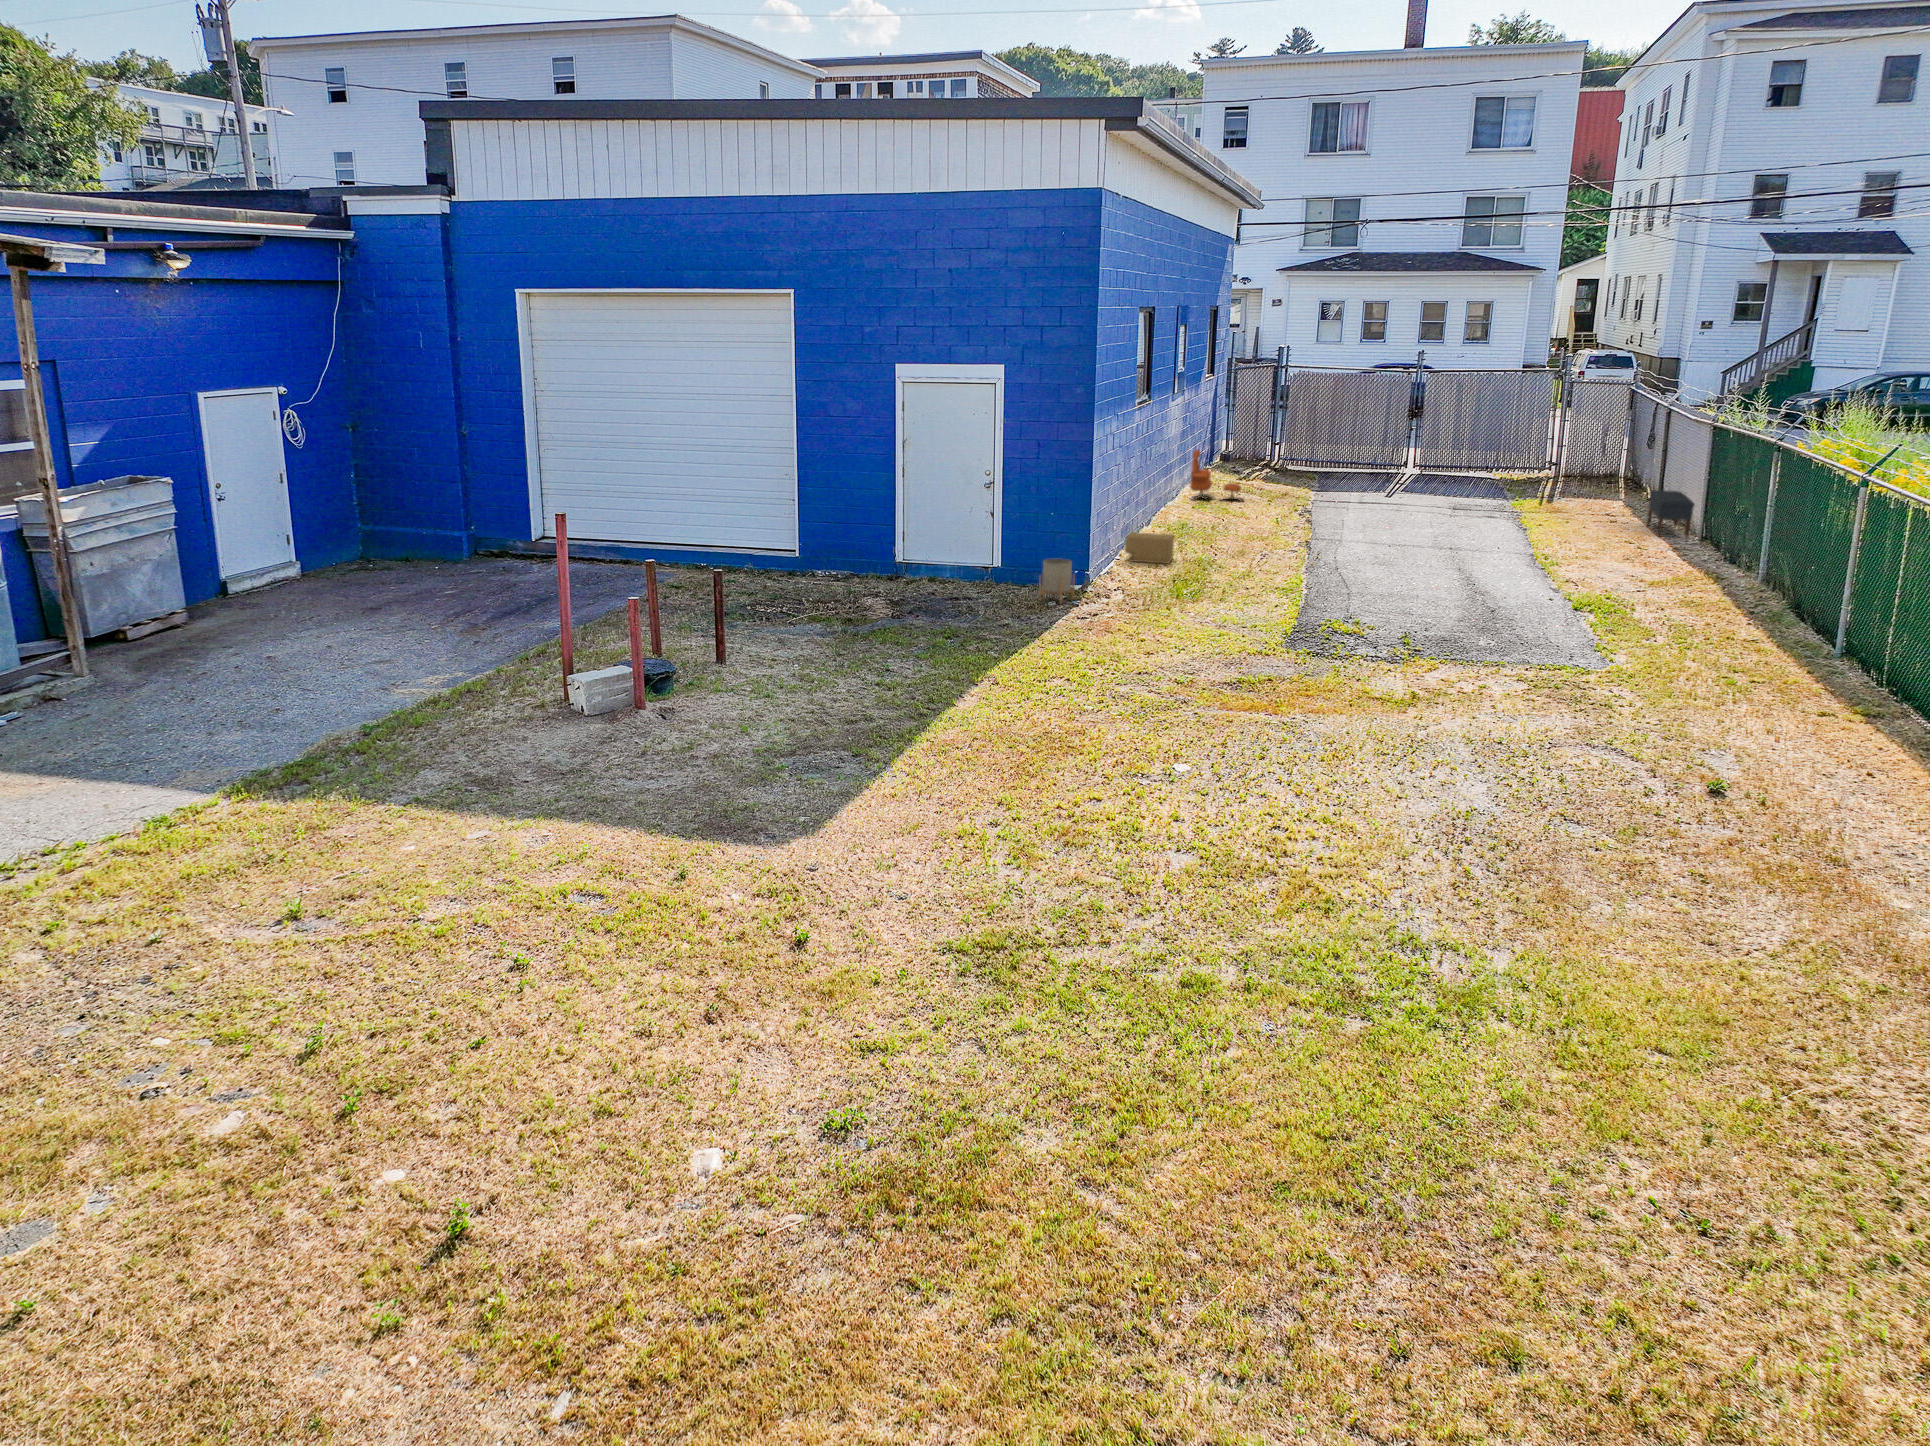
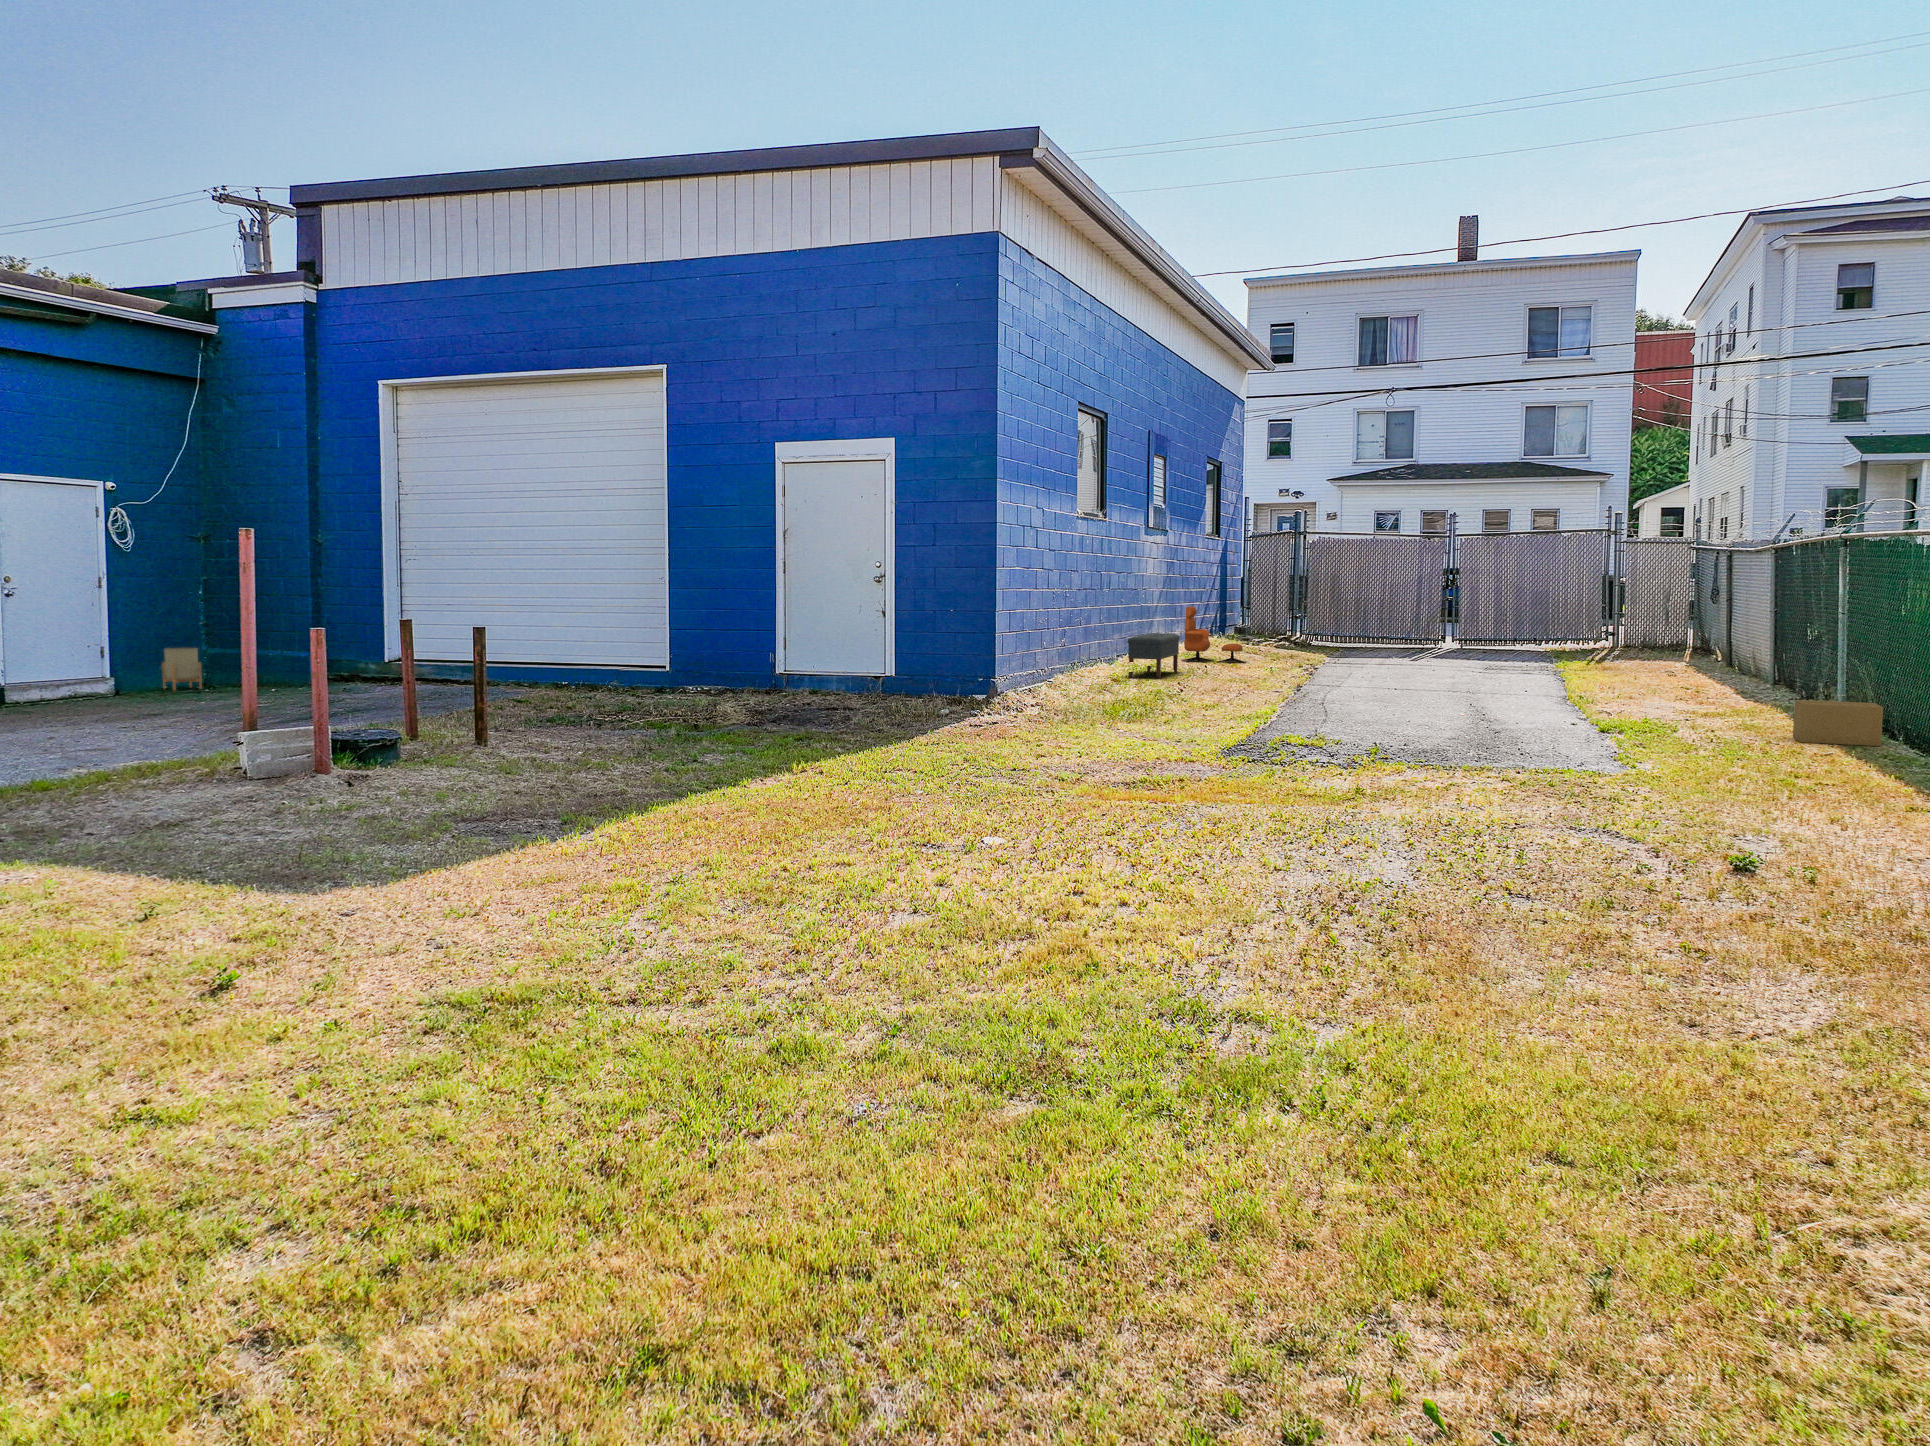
bench: present [1647,490,1695,537] -> present [1128,633,1180,679]
cardboard box: present [1125,532,1174,564] -> present [1793,700,1883,746]
planter: present [1039,559,1075,603] -> present [162,648,202,690]

